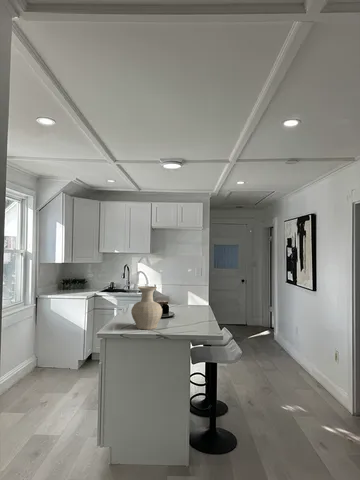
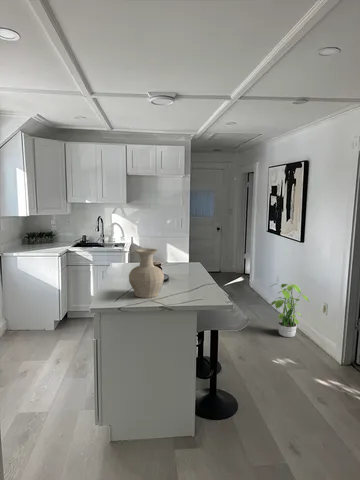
potted plant: none [282,329,321,388] -> present [271,284,308,337]

